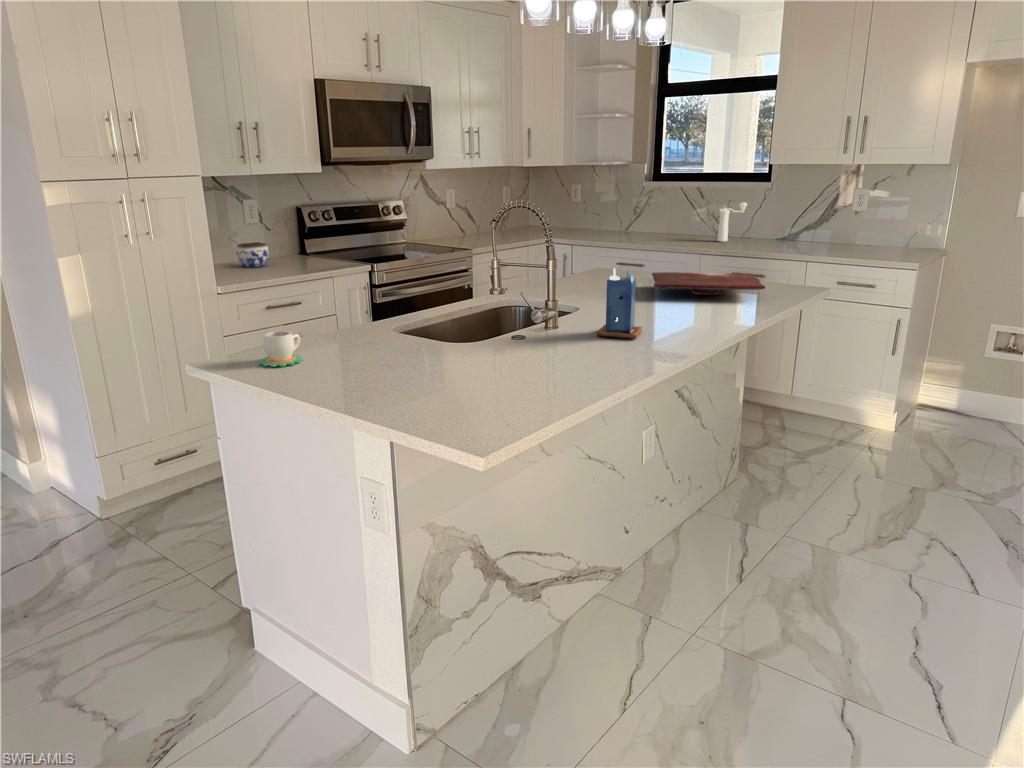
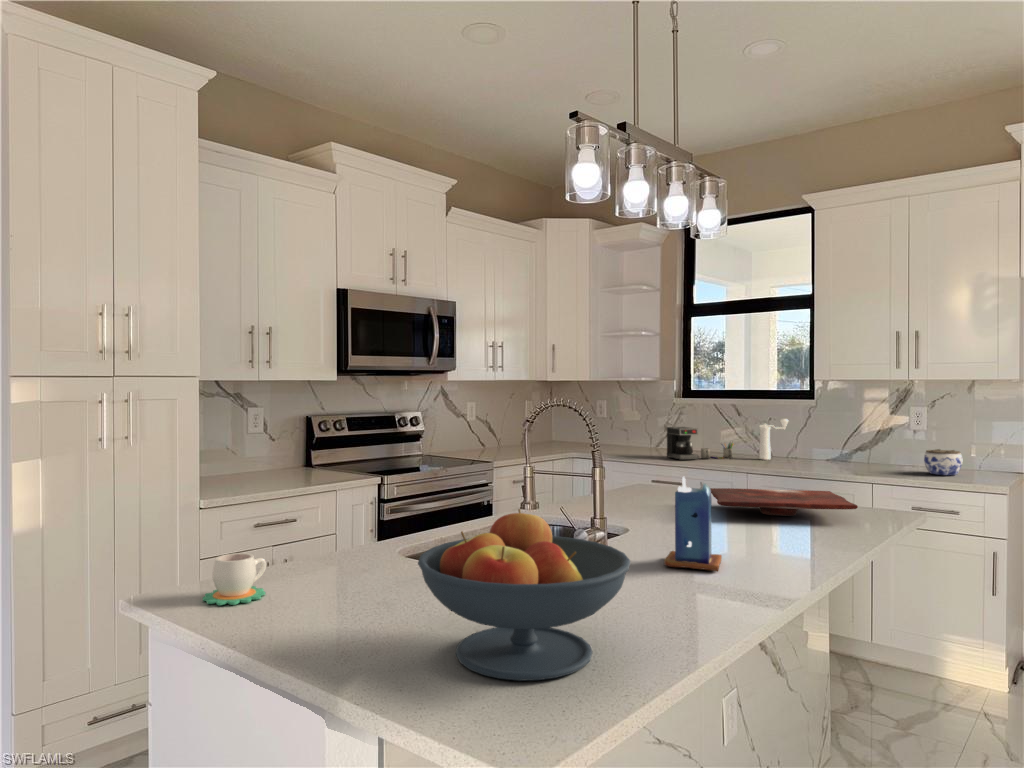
coffee maker: none [633,211,696,242] -> present [667,427,733,460]
jar: present [237,242,269,267] -> present [924,449,962,475]
fruit bowl: none [414,297,556,406] -> present [418,509,630,681]

